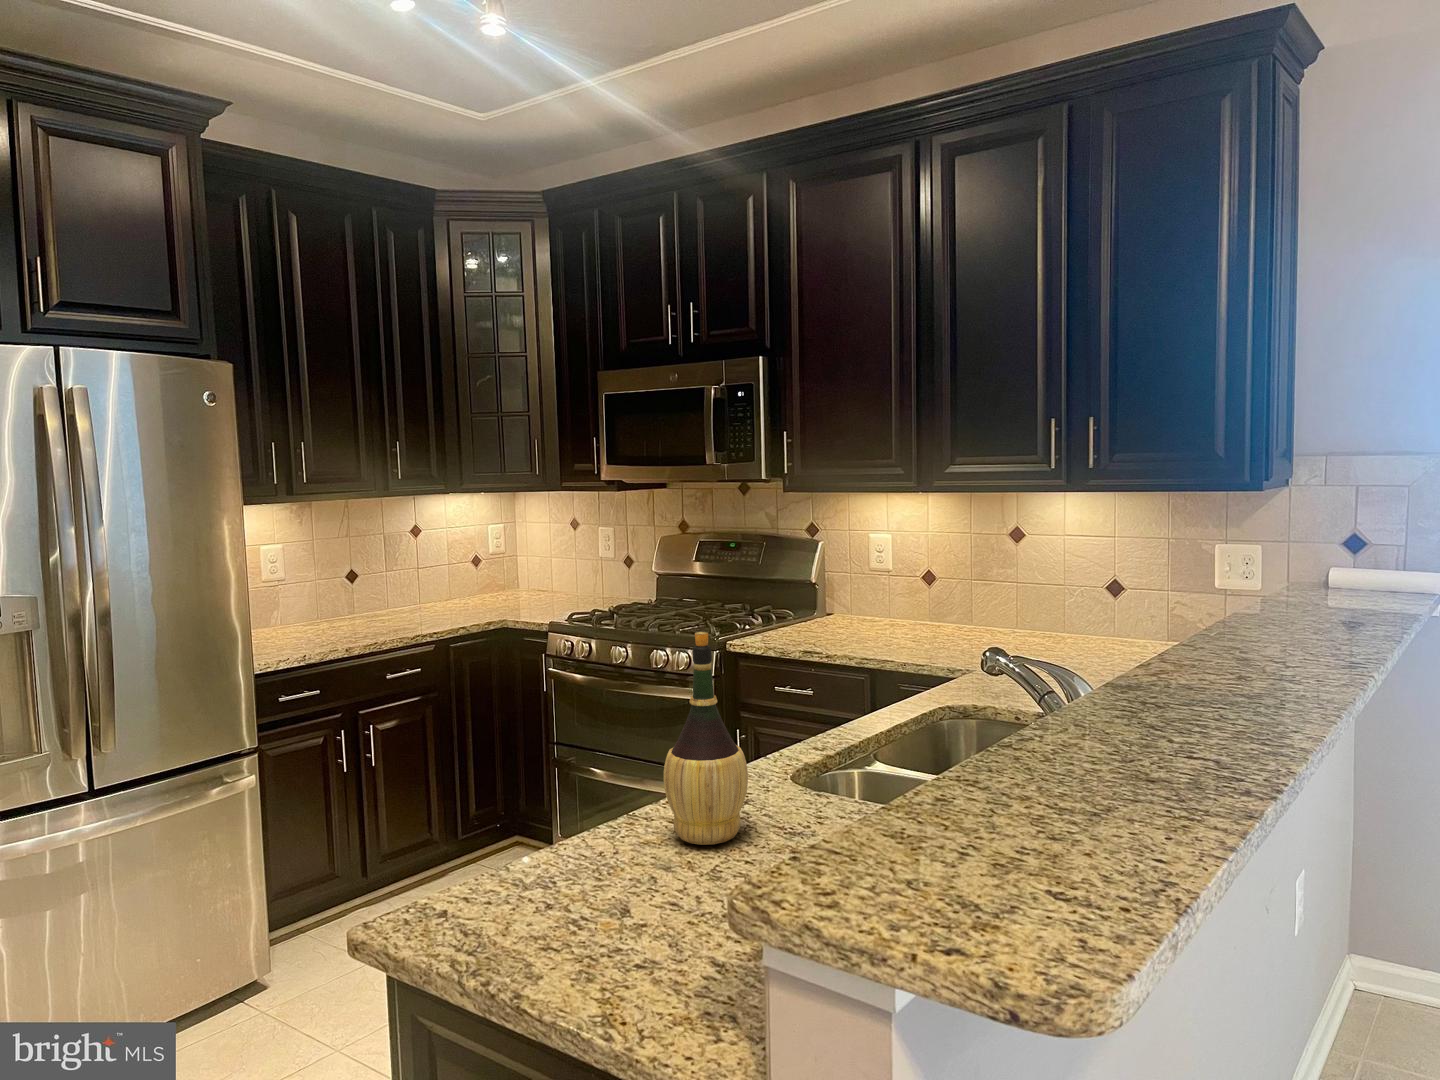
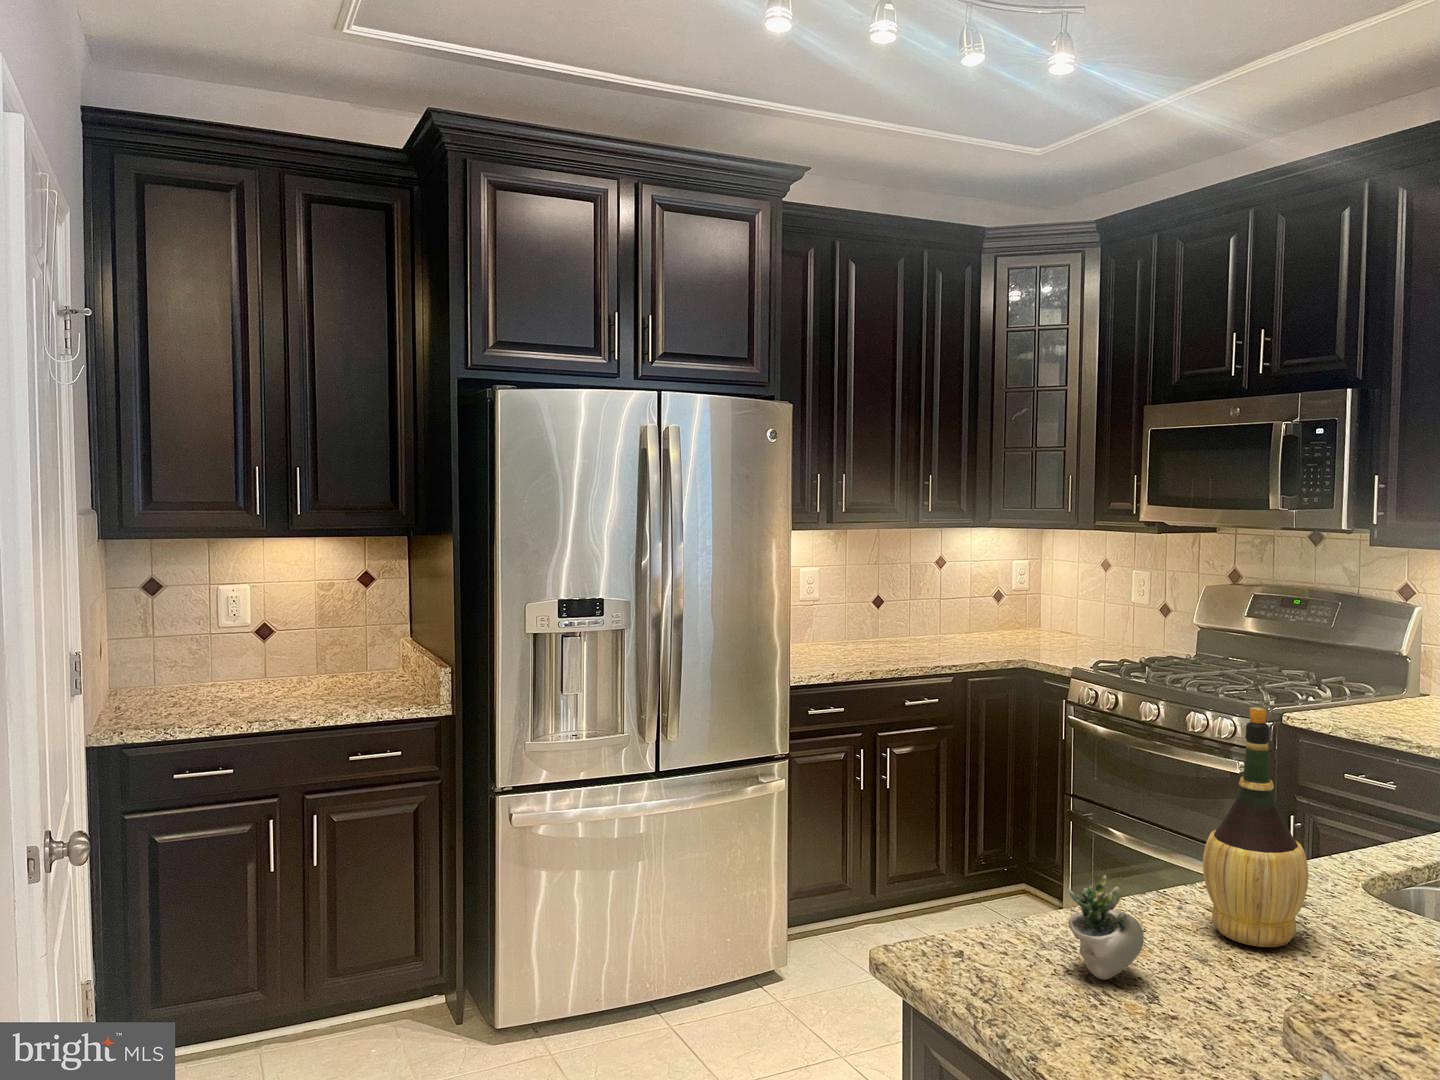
succulent plant: none [545,806,646,906] -> present [1068,875,1182,980]

